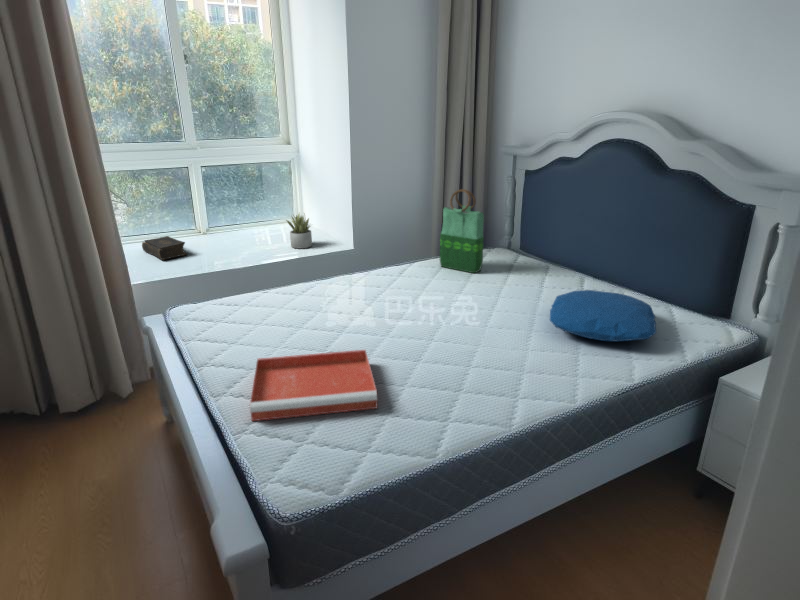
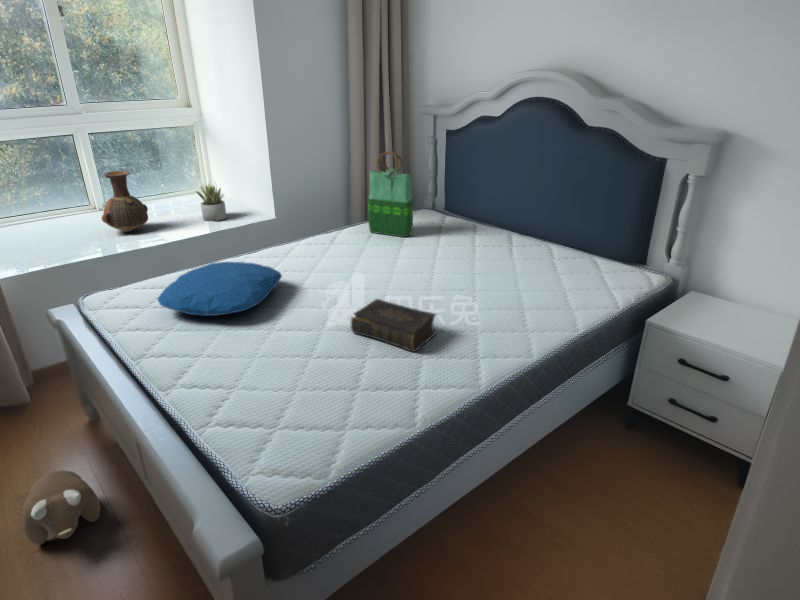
vase: none [203,199,243,254] -> present [101,171,148,232]
book: present [142,236,187,260] -> present [351,299,436,352]
pillow: present [550,290,656,341] -> present [157,262,282,316]
tray: present [250,350,377,421] -> none [204,326,344,414]
plush toy: none [91,460,158,525] -> present [22,470,100,545]

